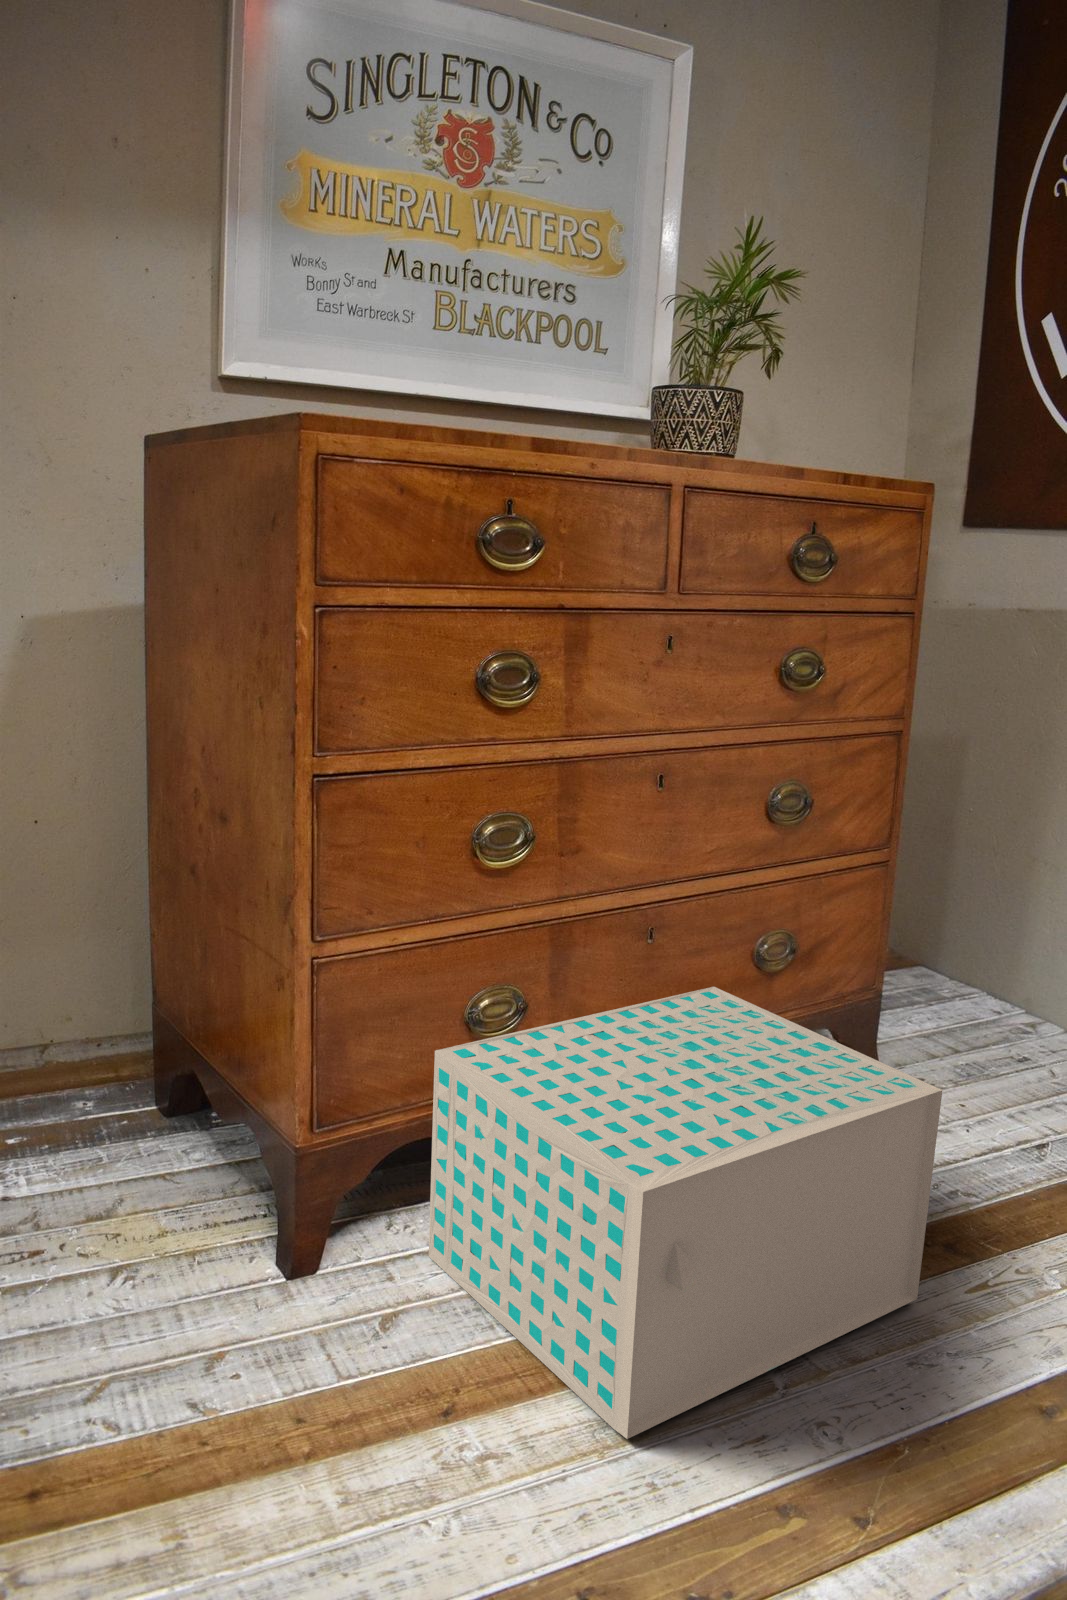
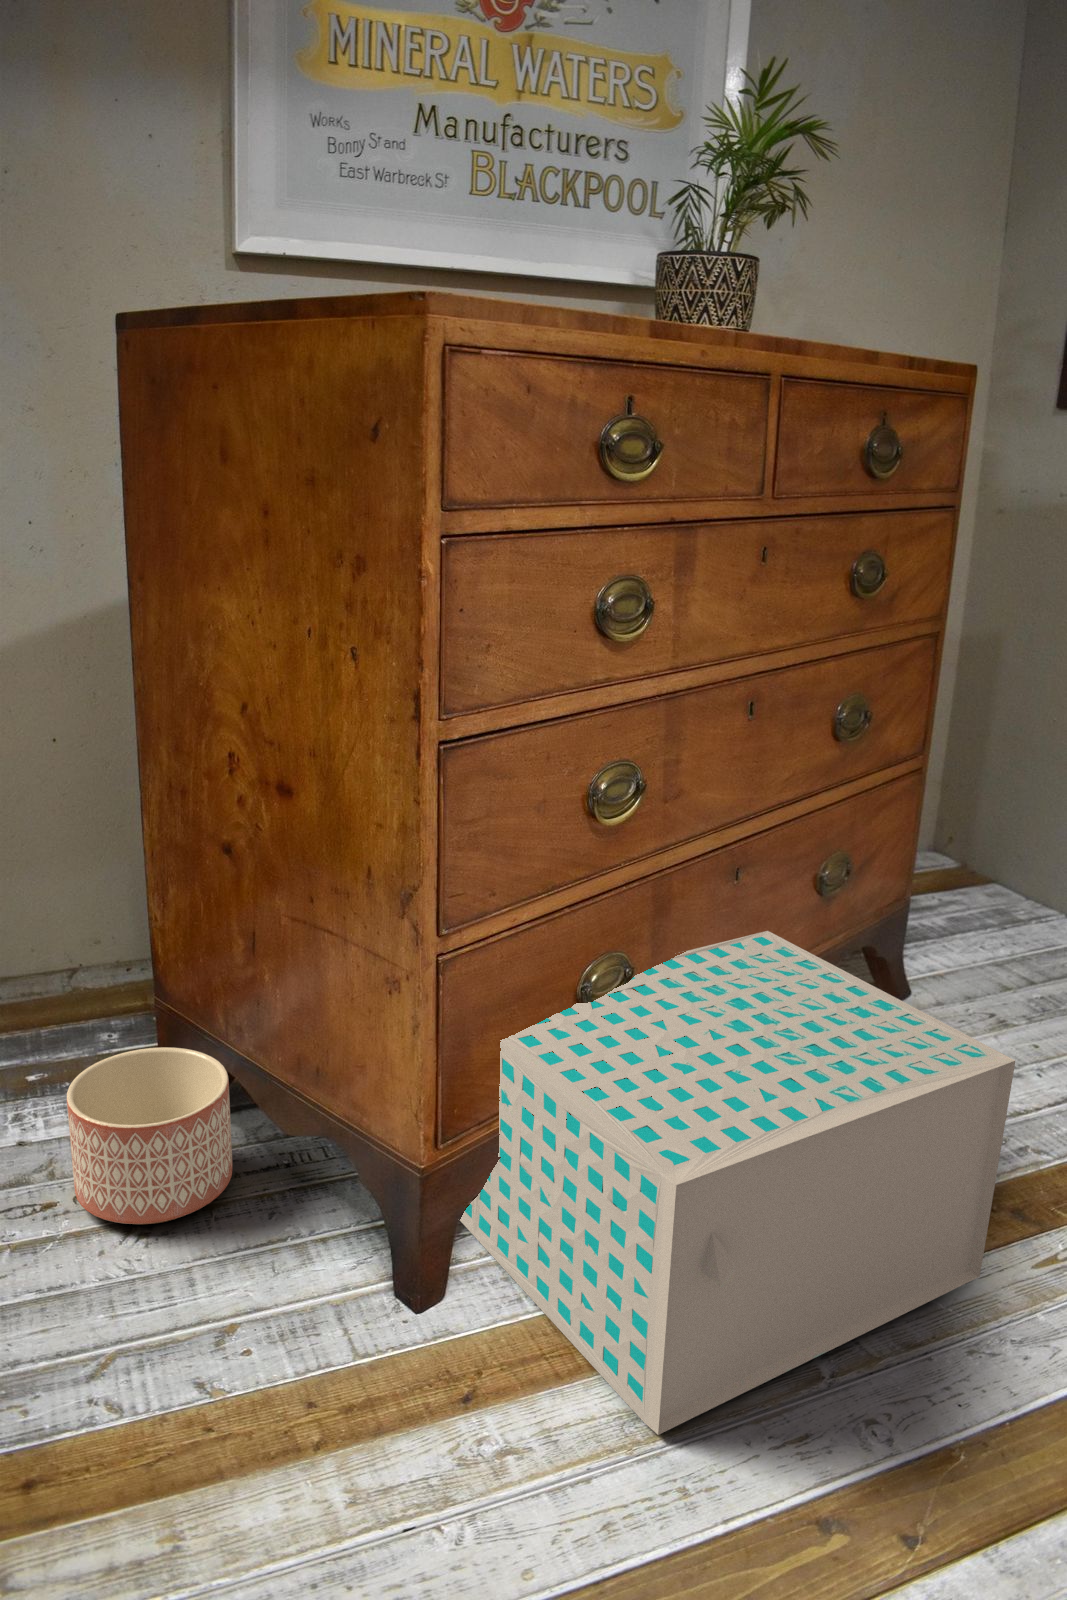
planter: none [58,1100,213,1267] -> present [67,1047,233,1224]

